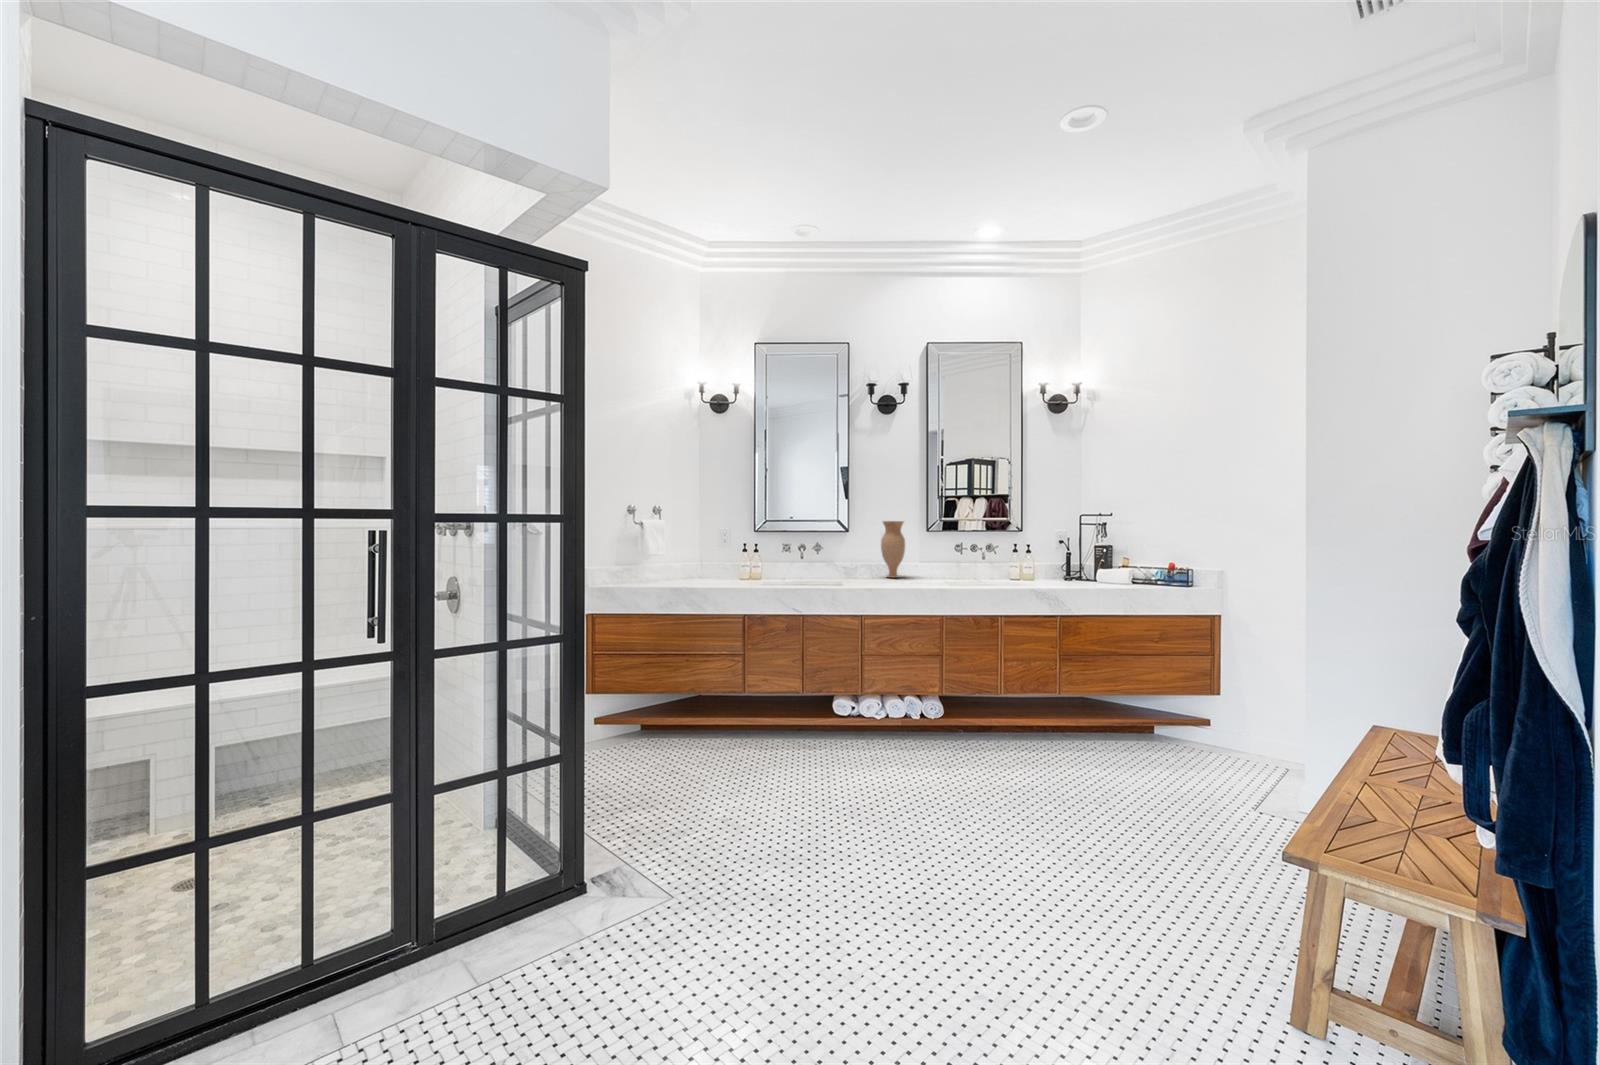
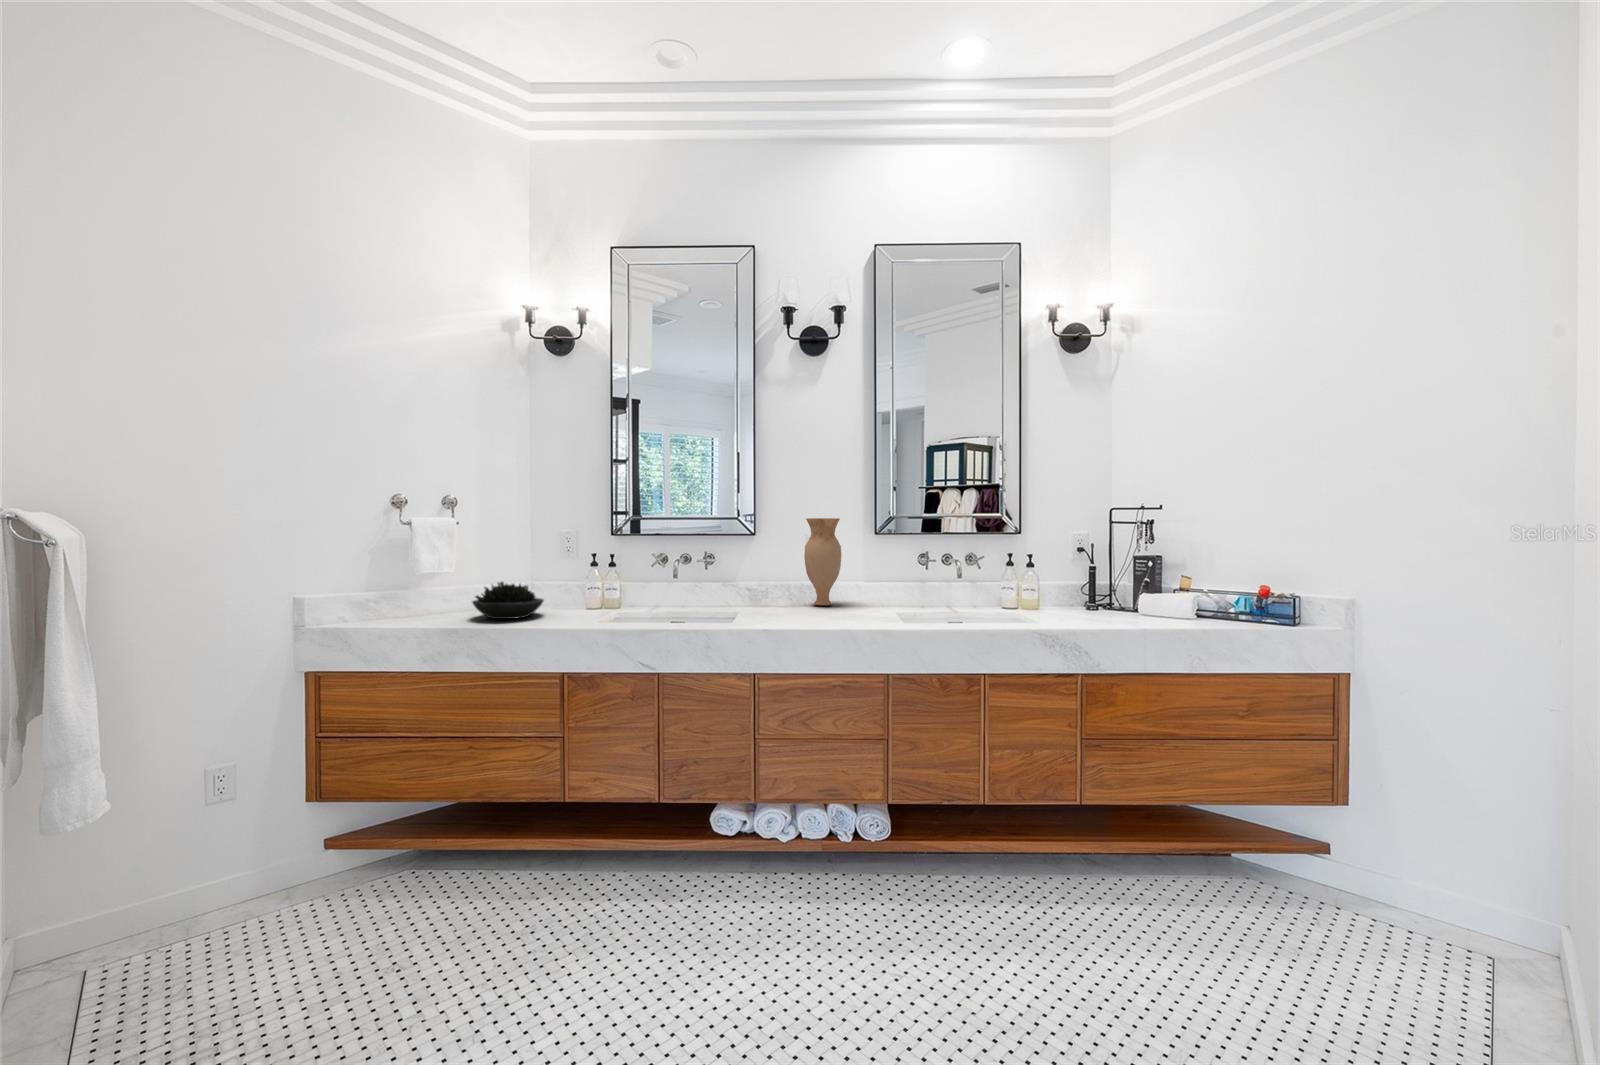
succulent plant: none [678,561,721,584] -> present [472,582,544,619]

